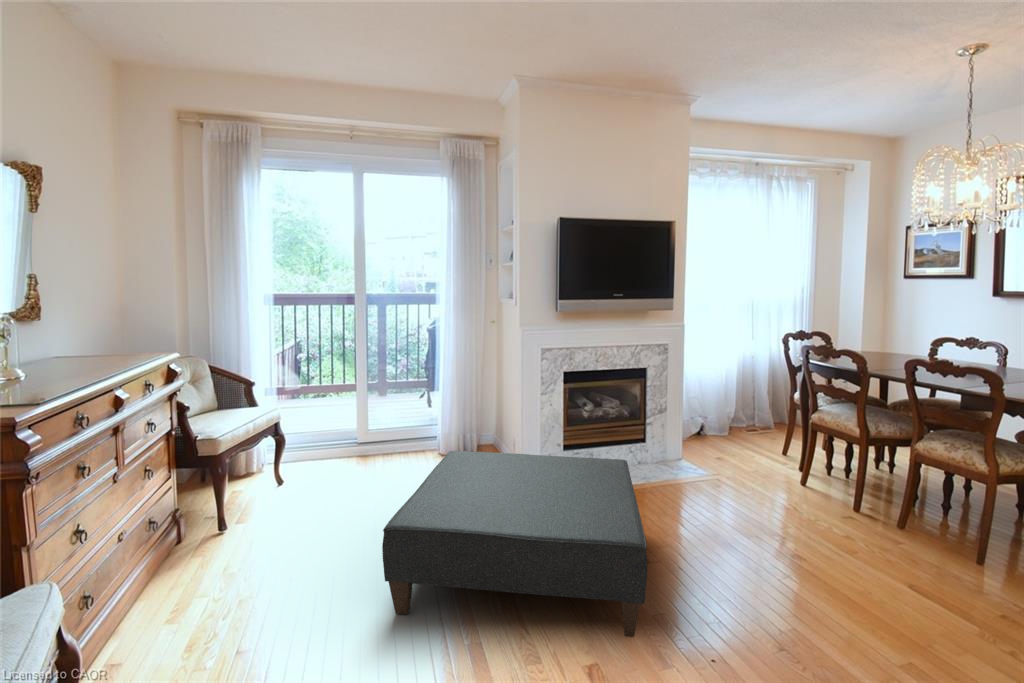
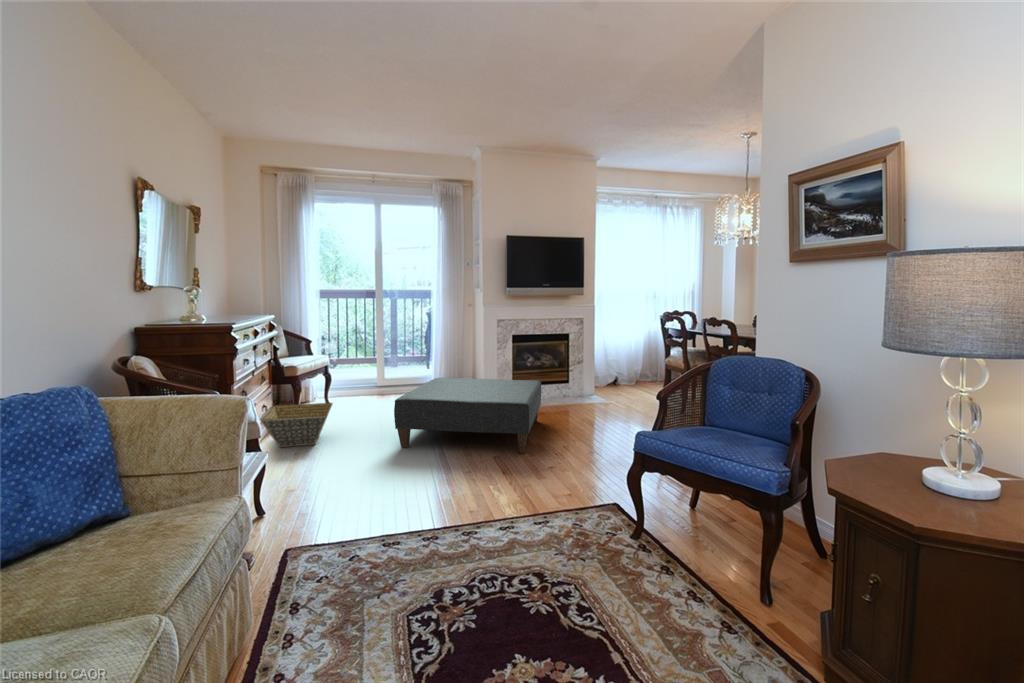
basket: none [122,508,276,613] -> present [260,403,333,447]

